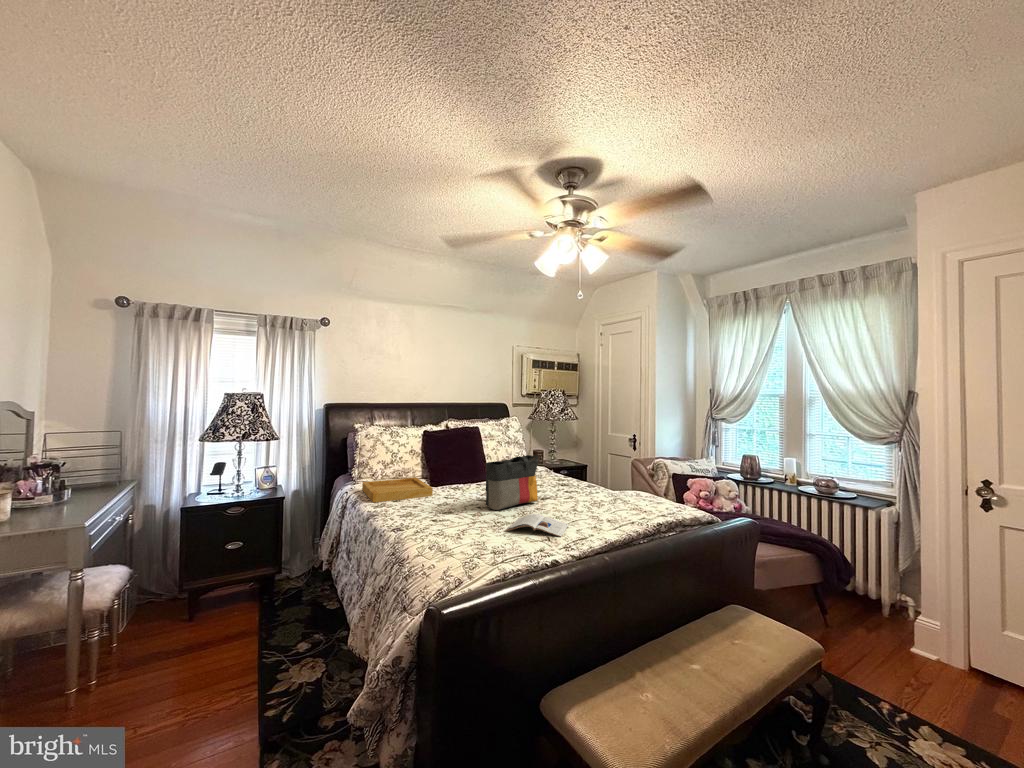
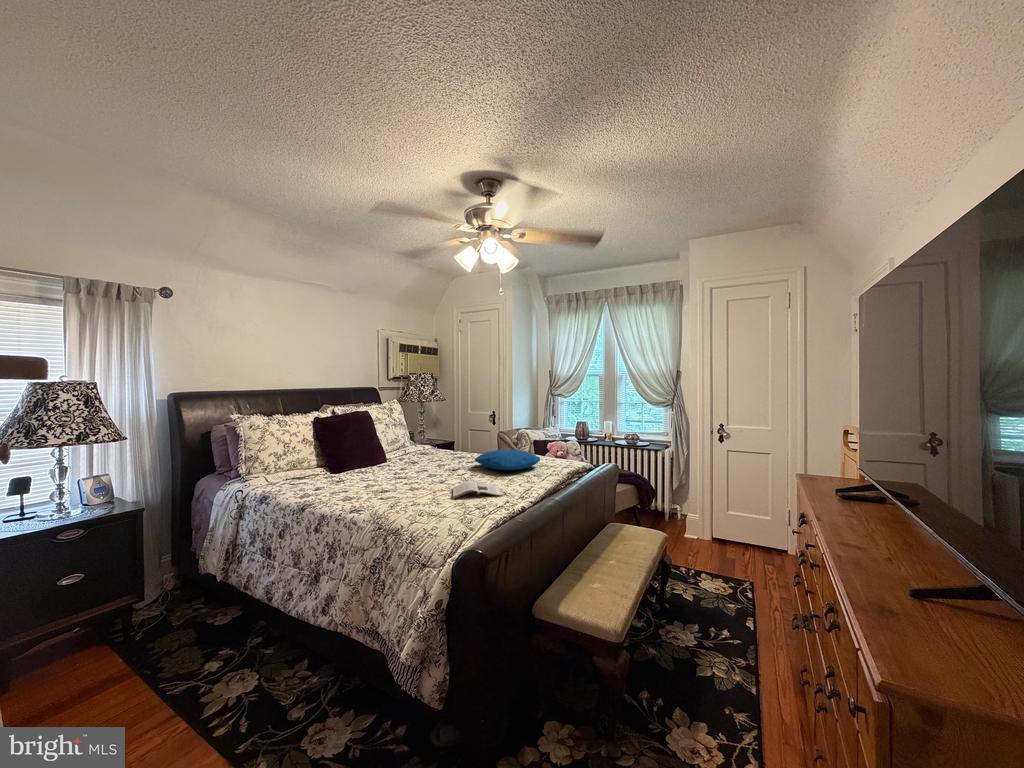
tote bag: present [486,455,538,510] -> none [406,432,454,484]
tray: present [362,478,433,502] -> none [256,466,346,495]
pillow: none [566,482,646,509] -> present [475,450,540,470]

